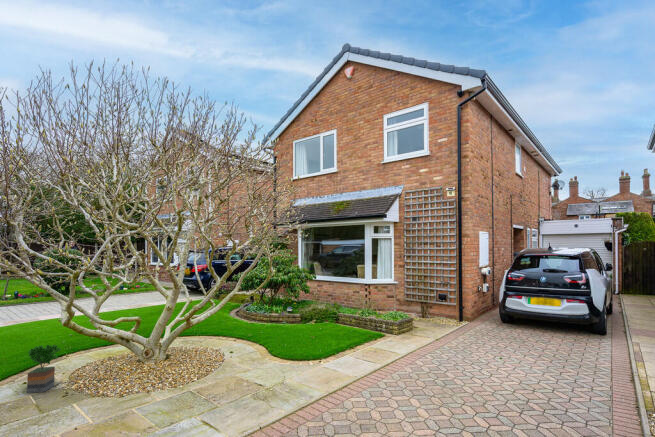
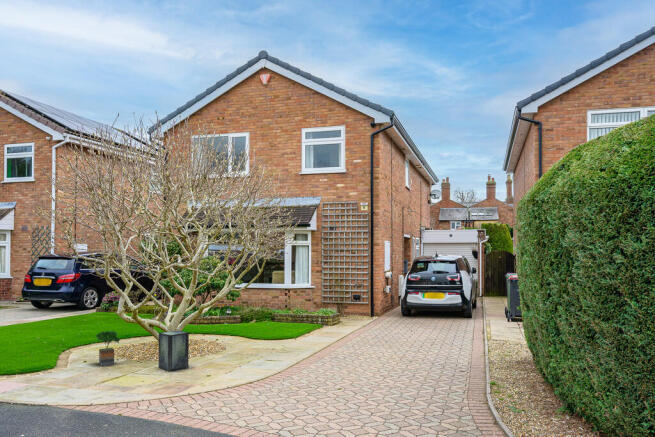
storage box: none [60,356,105,425] -> present [158,331,189,371]

